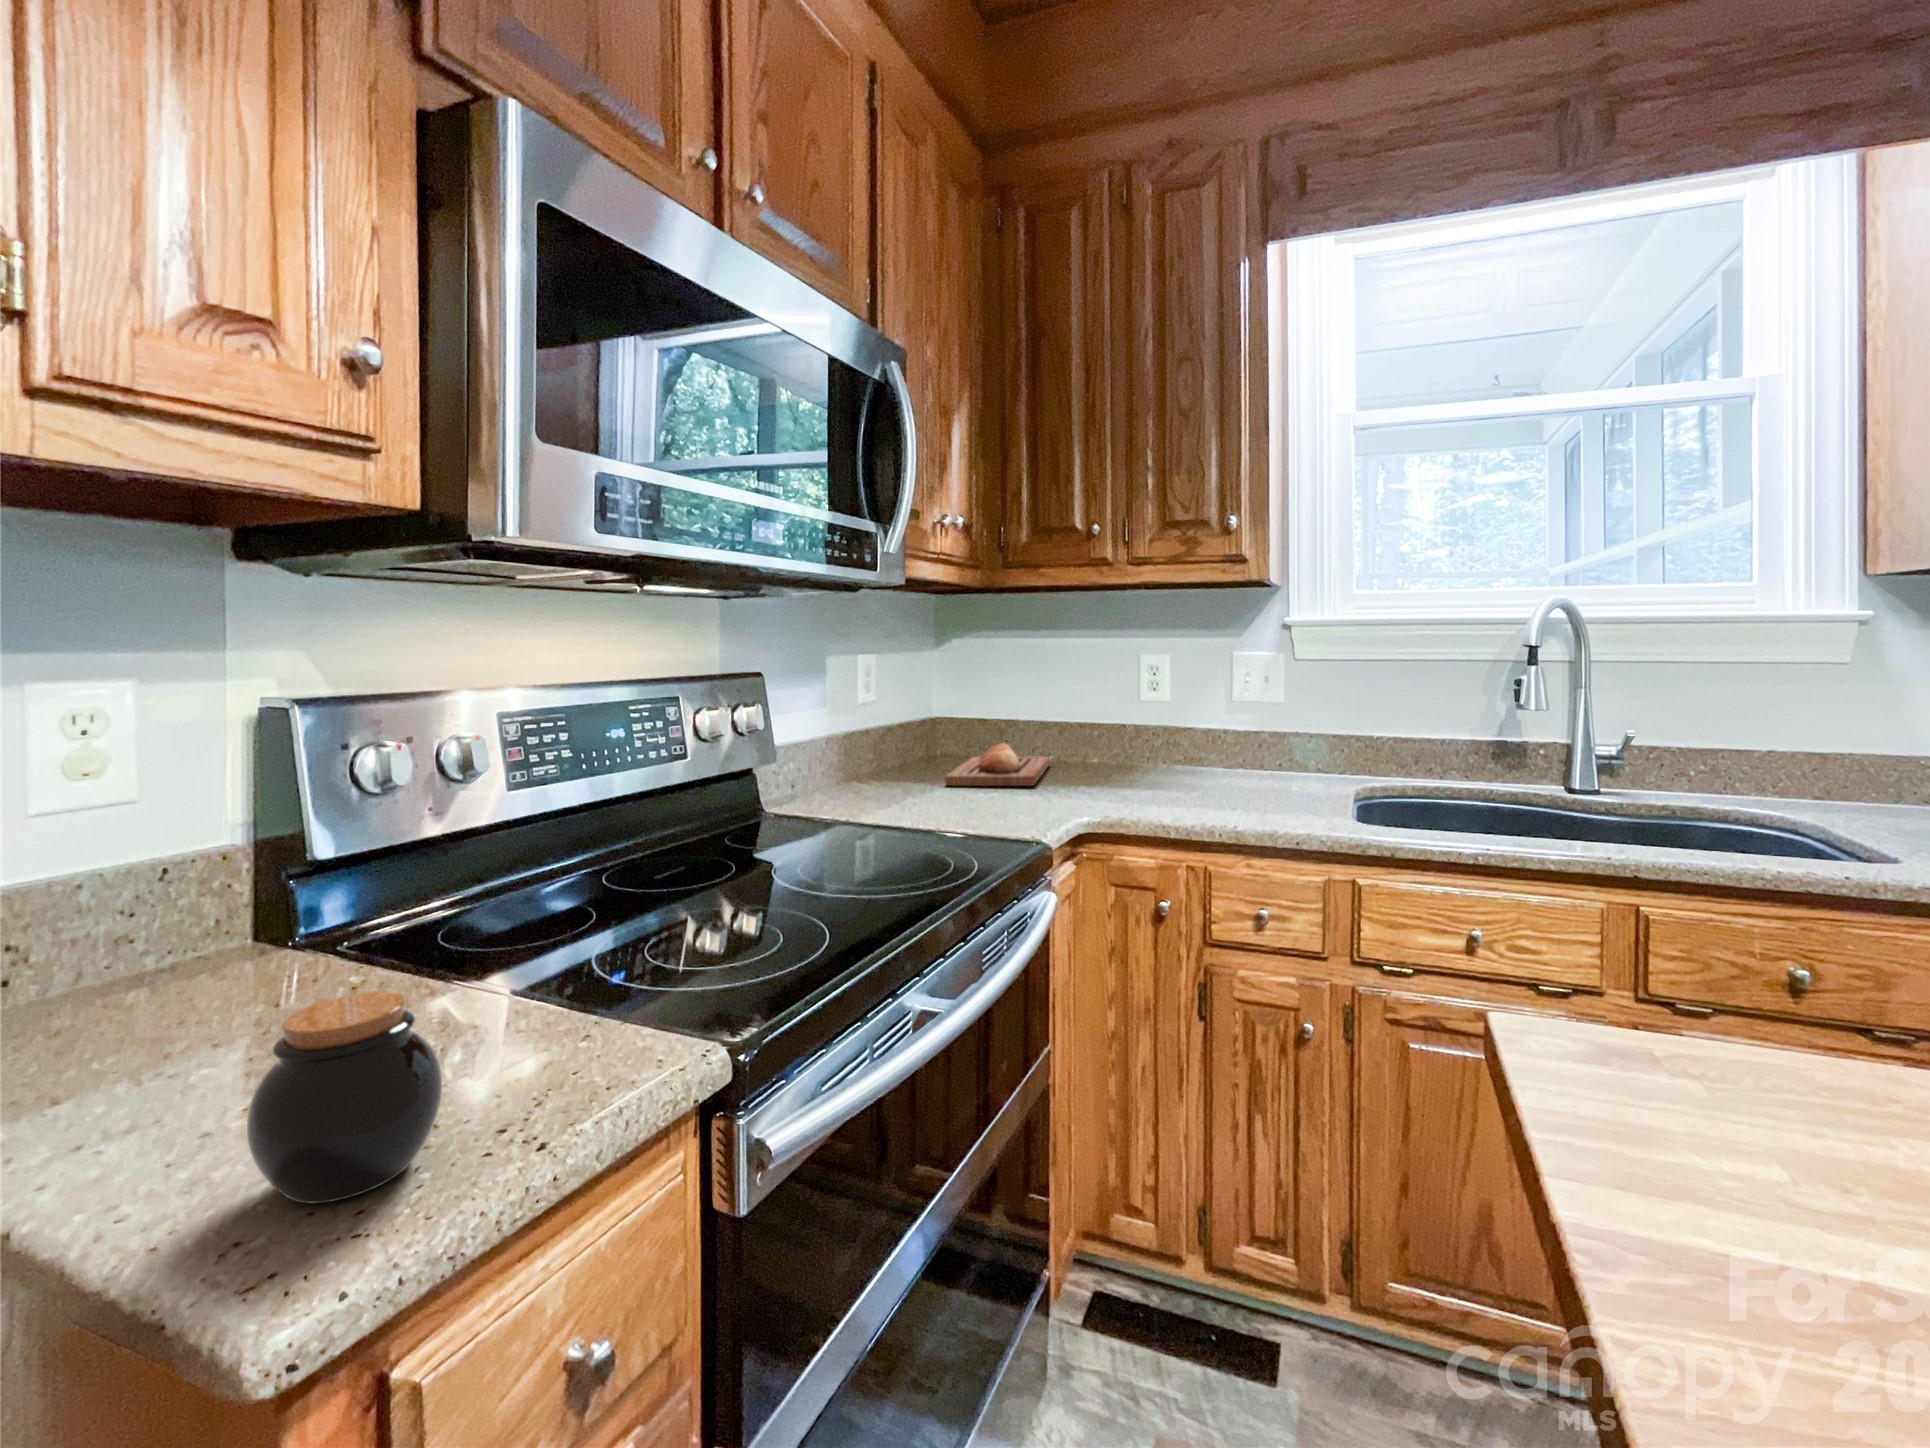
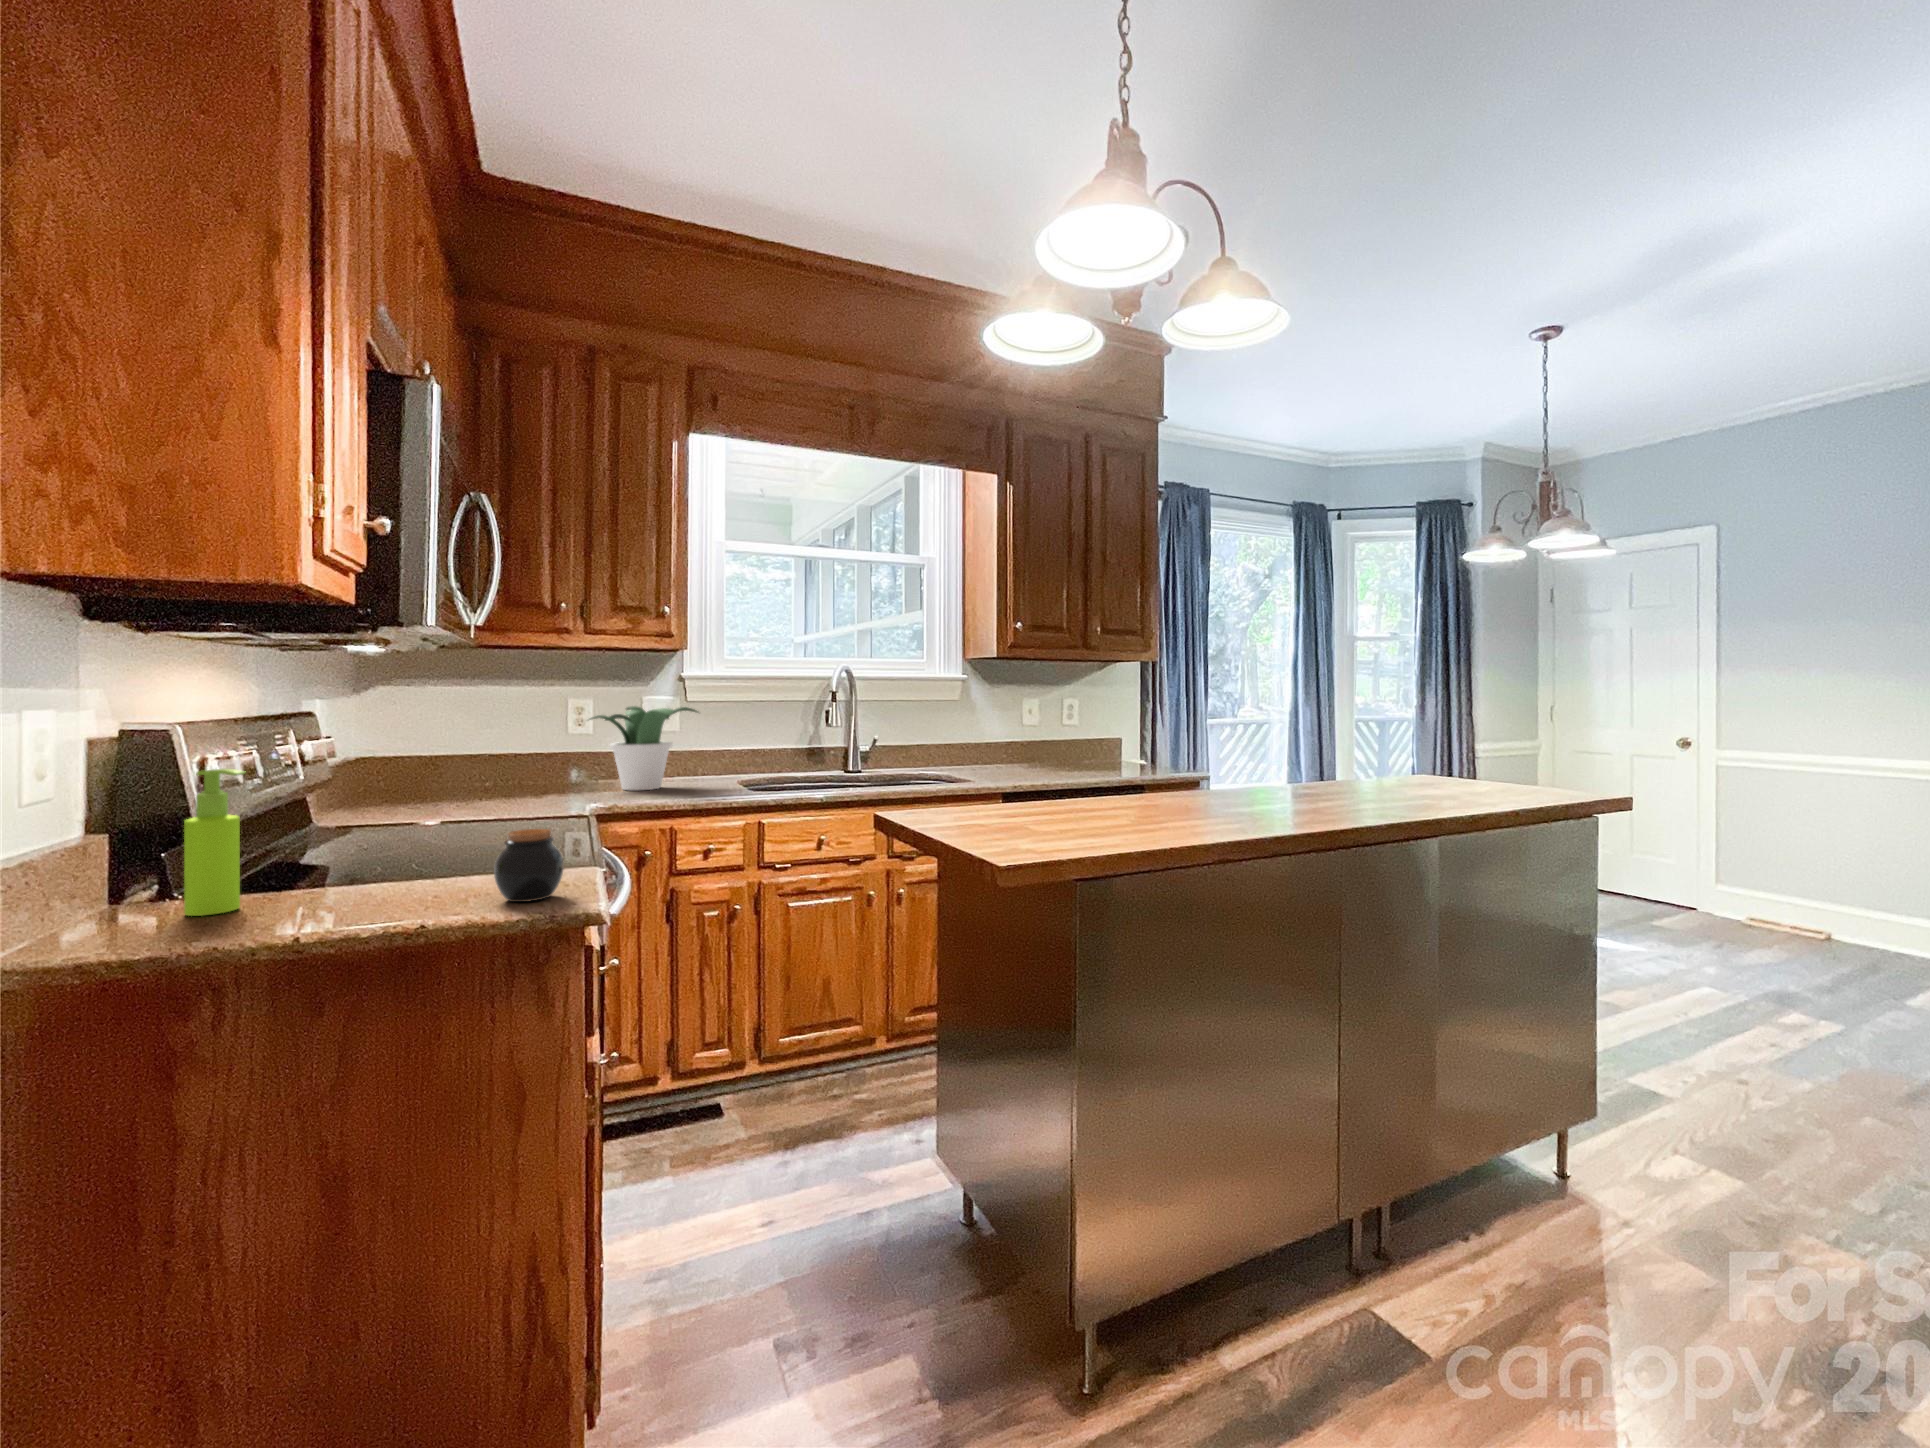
potted plant: none [1122,670,1284,797] -> present [589,706,698,790]
bread loaf: present [945,743,1050,786] -> none [417,768,514,800]
soap dispenser: none [102,784,205,1031] -> present [184,769,246,916]

